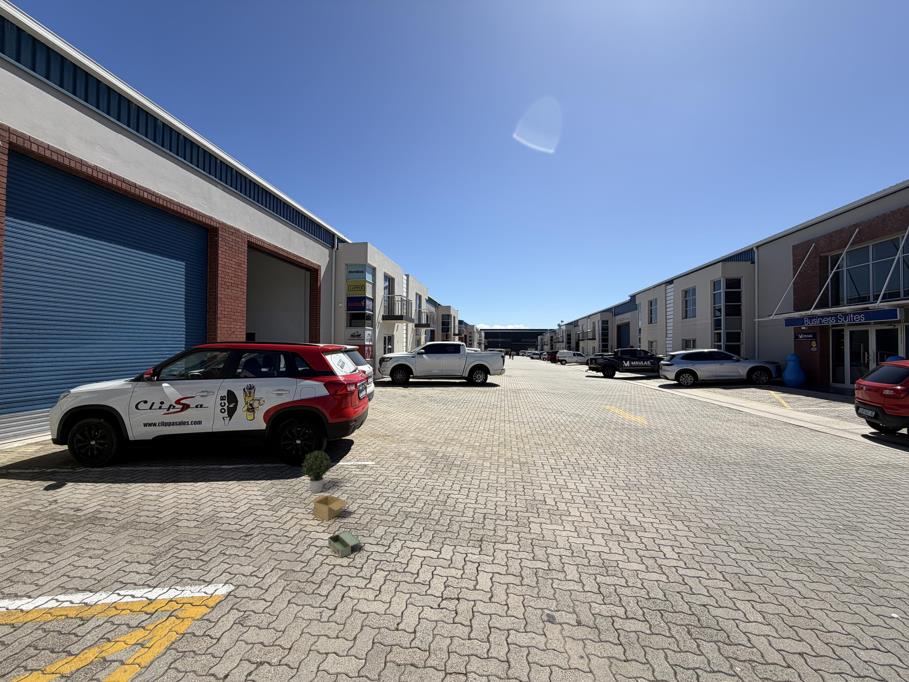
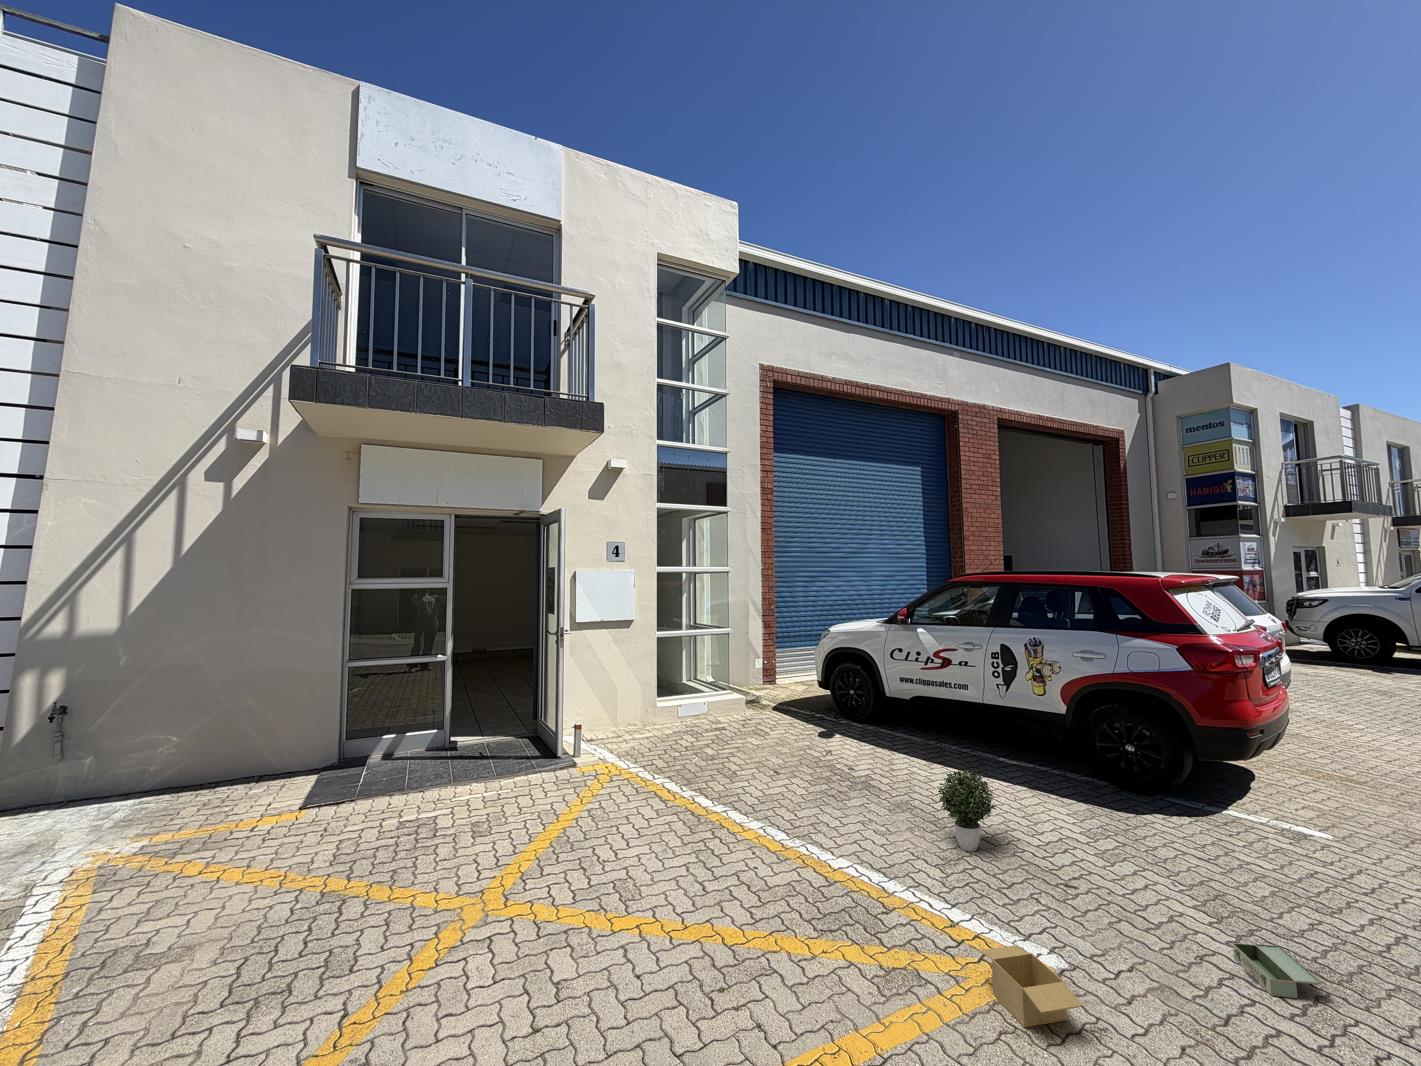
potted plant: present [302,451,331,493] -> present [938,770,996,851]
cardboard box: present [308,496,348,520] -> present [979,945,1083,1027]

